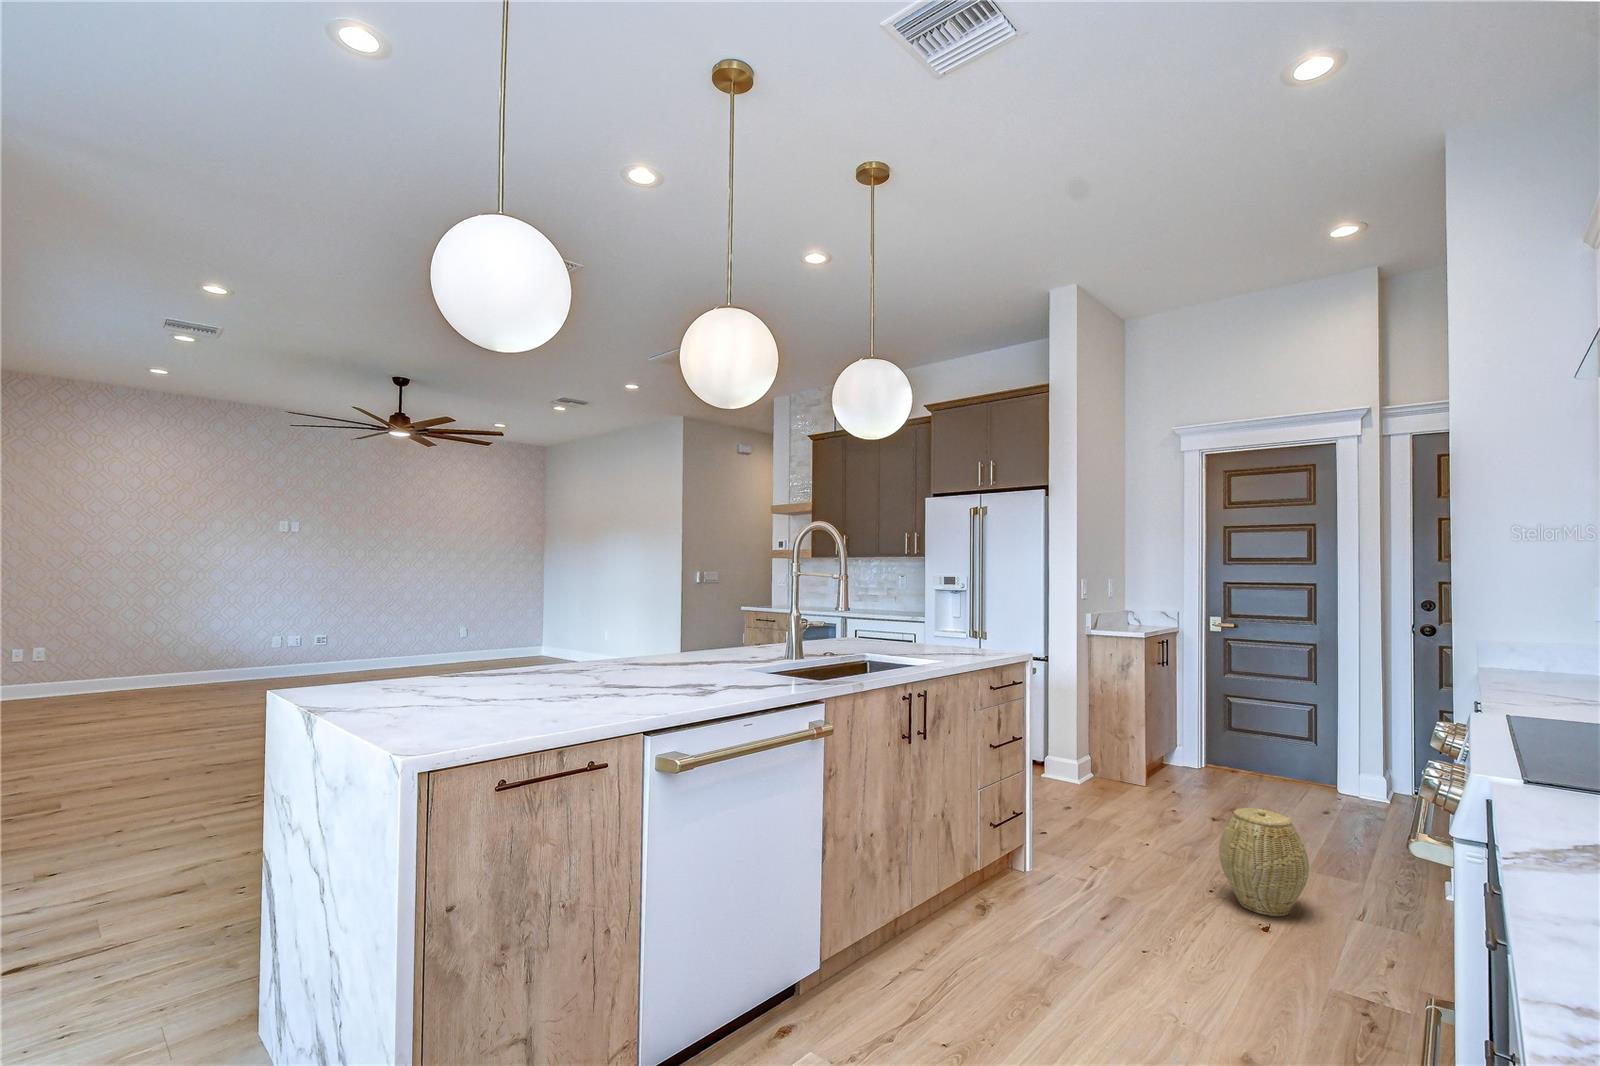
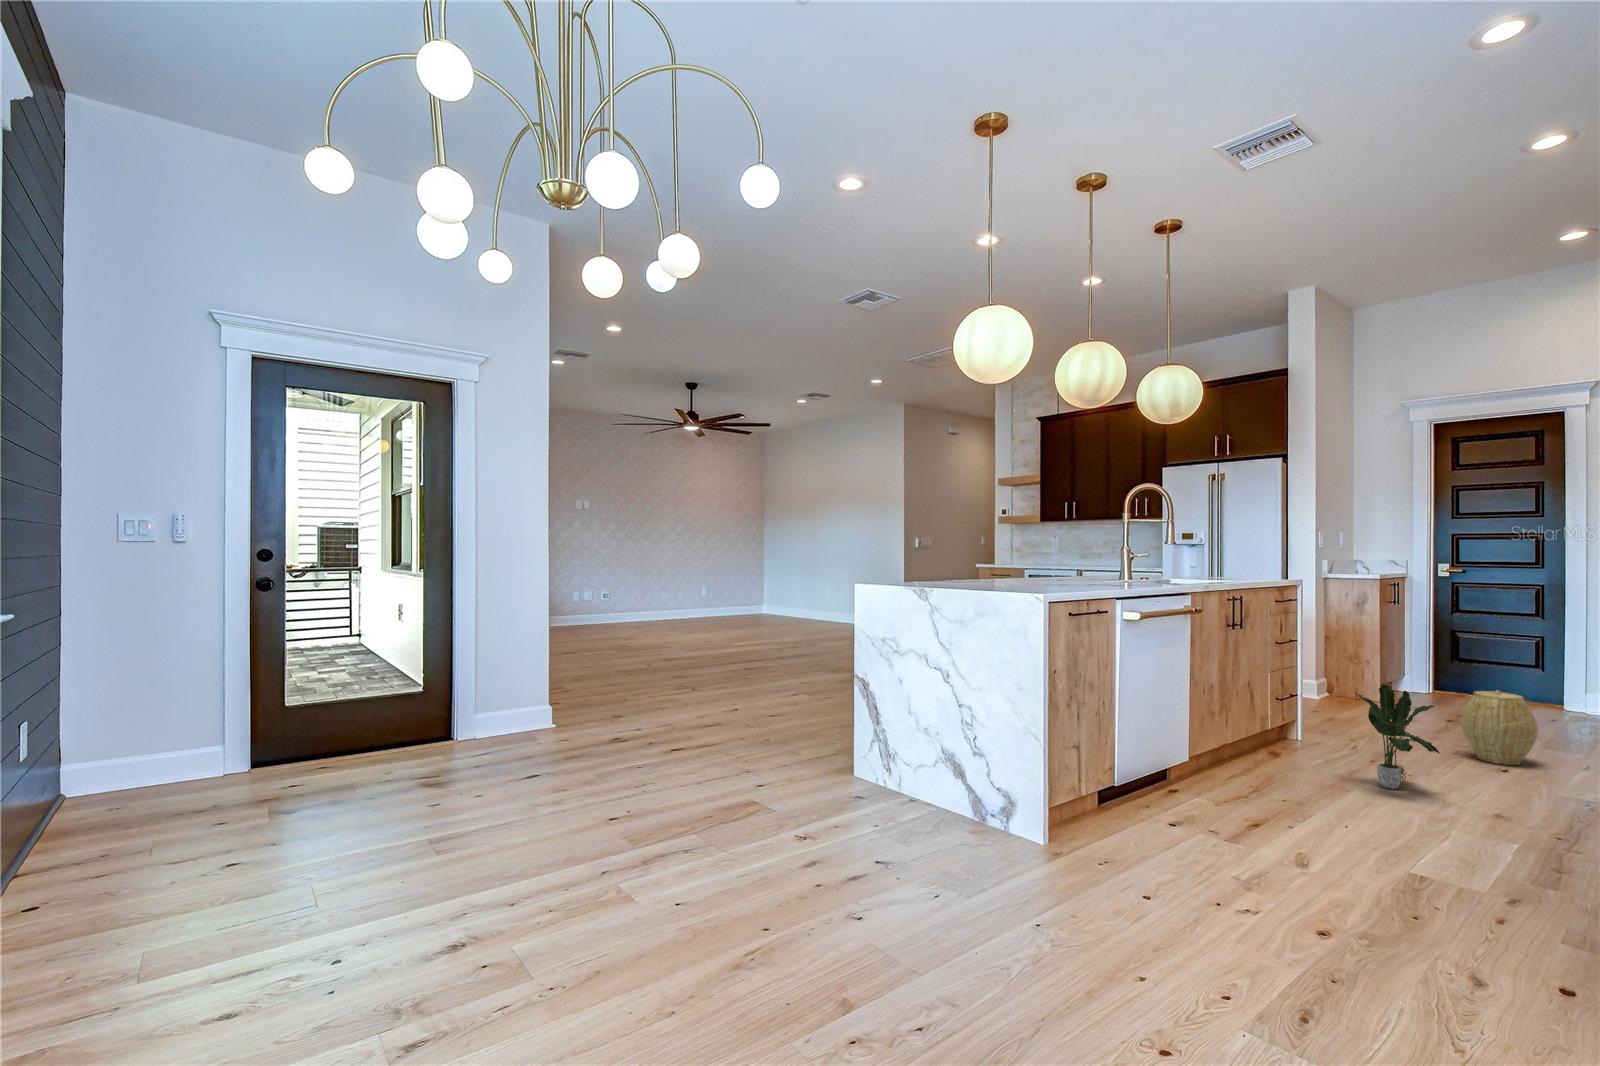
potted plant: none [1068,831,1178,997] -> present [1357,684,1440,789]

